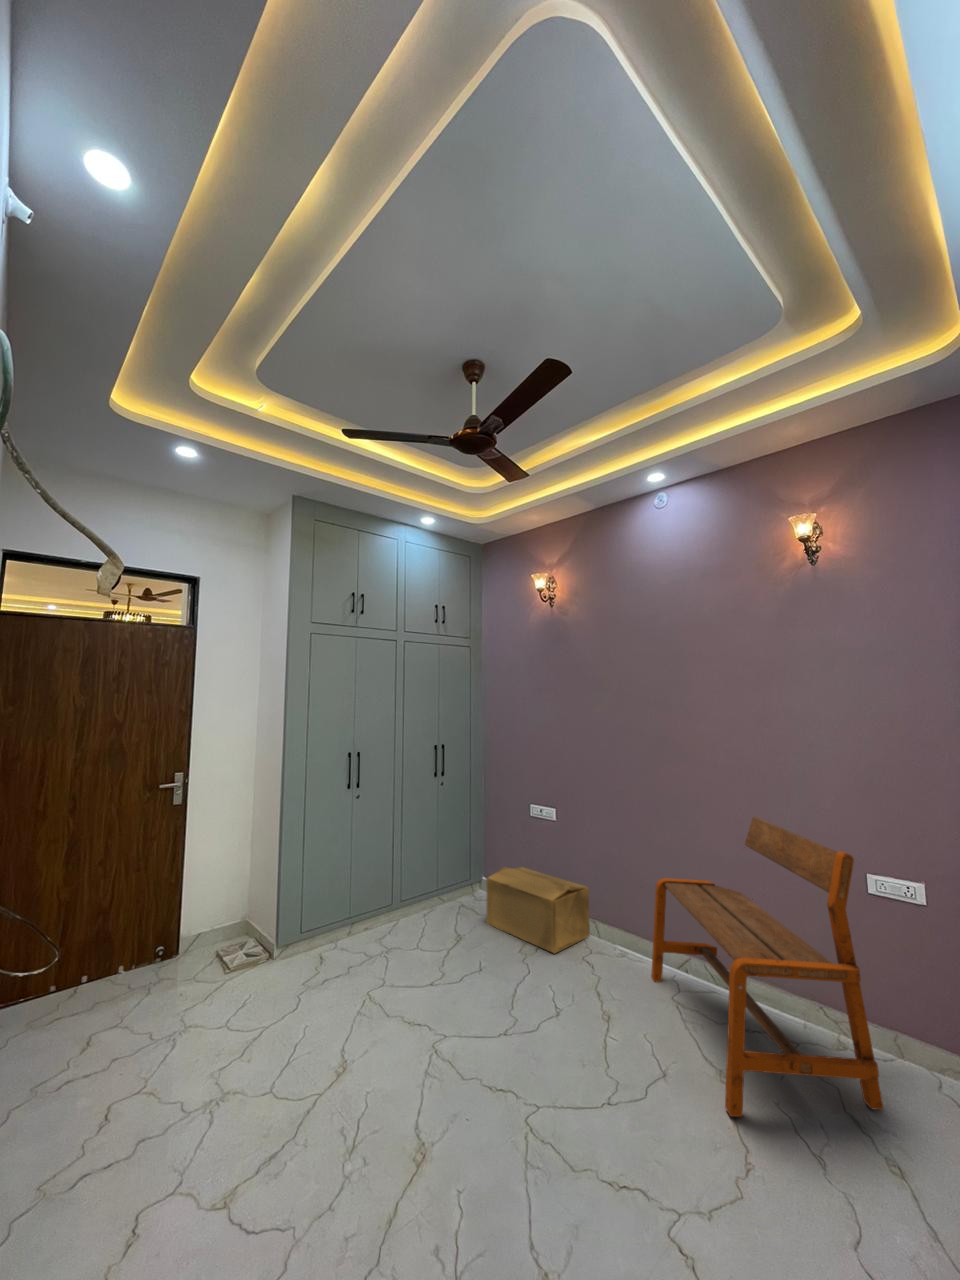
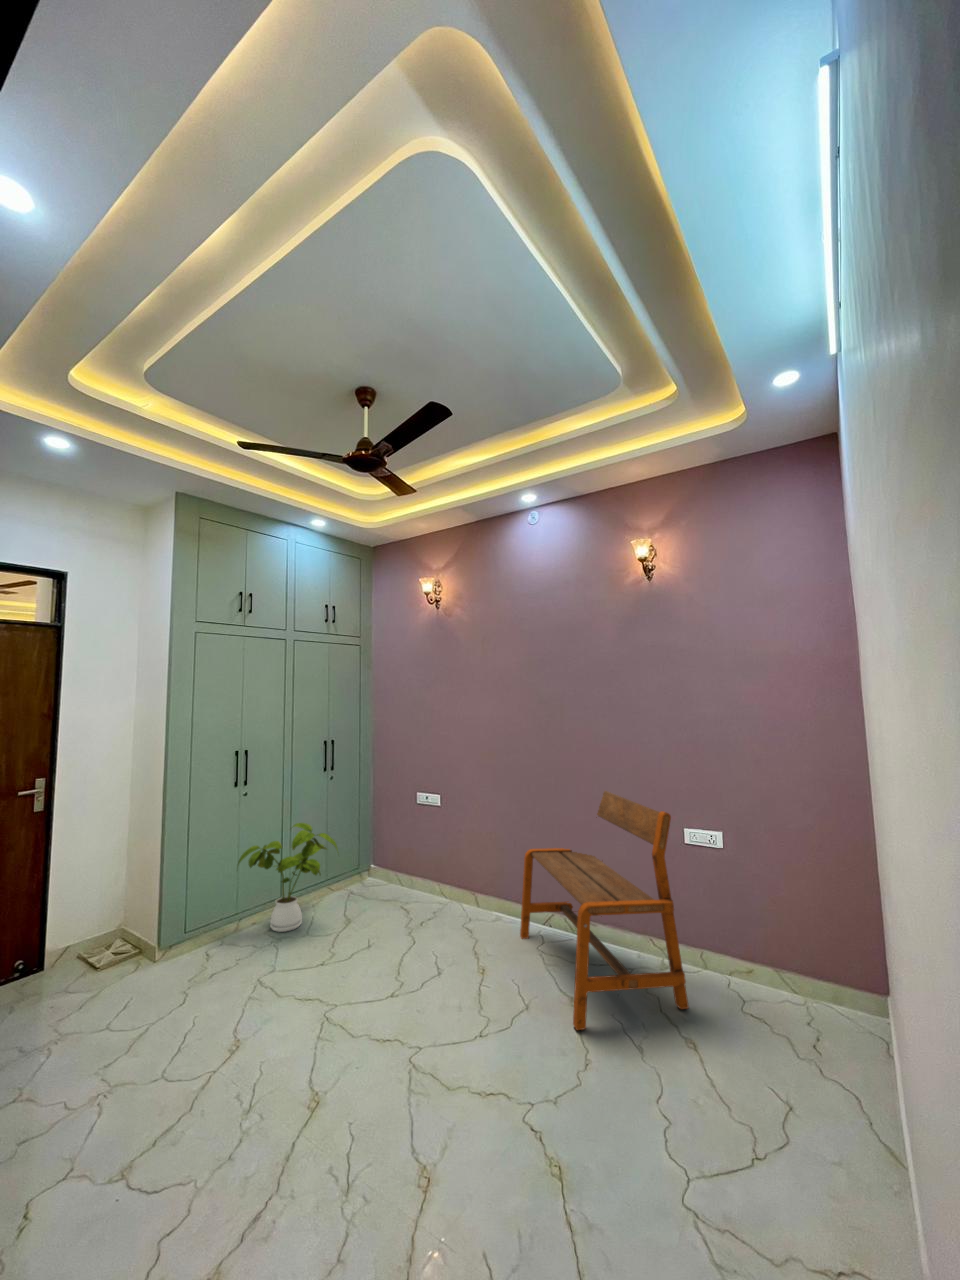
house plant: none [350,829,451,942] -> present [238,823,338,932]
cardboard box: present [486,867,590,953] -> none [373,852,468,926]

